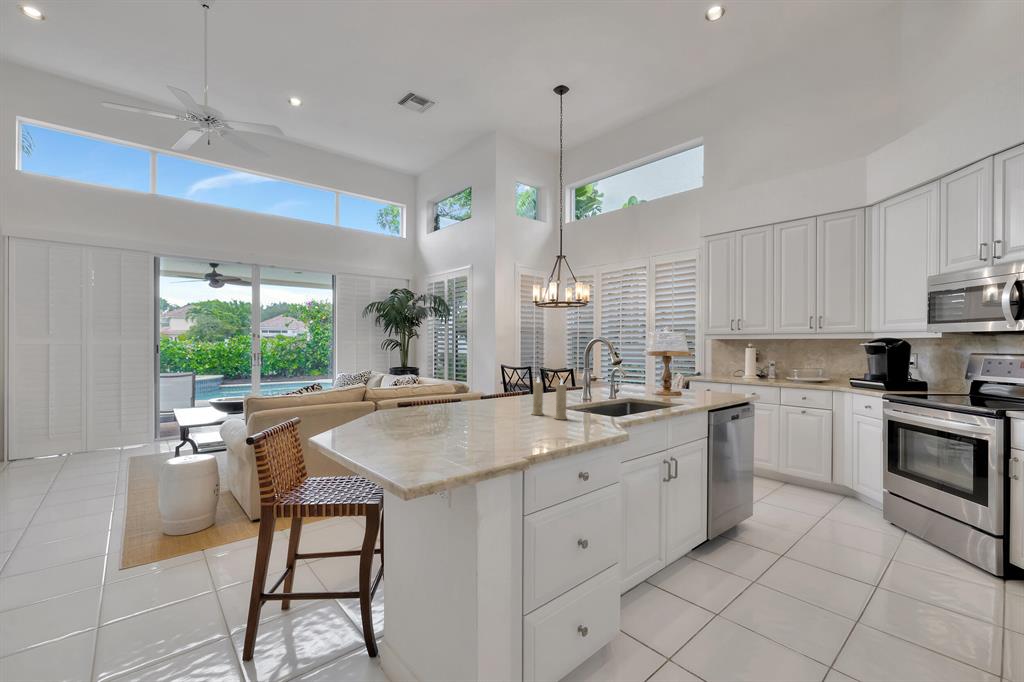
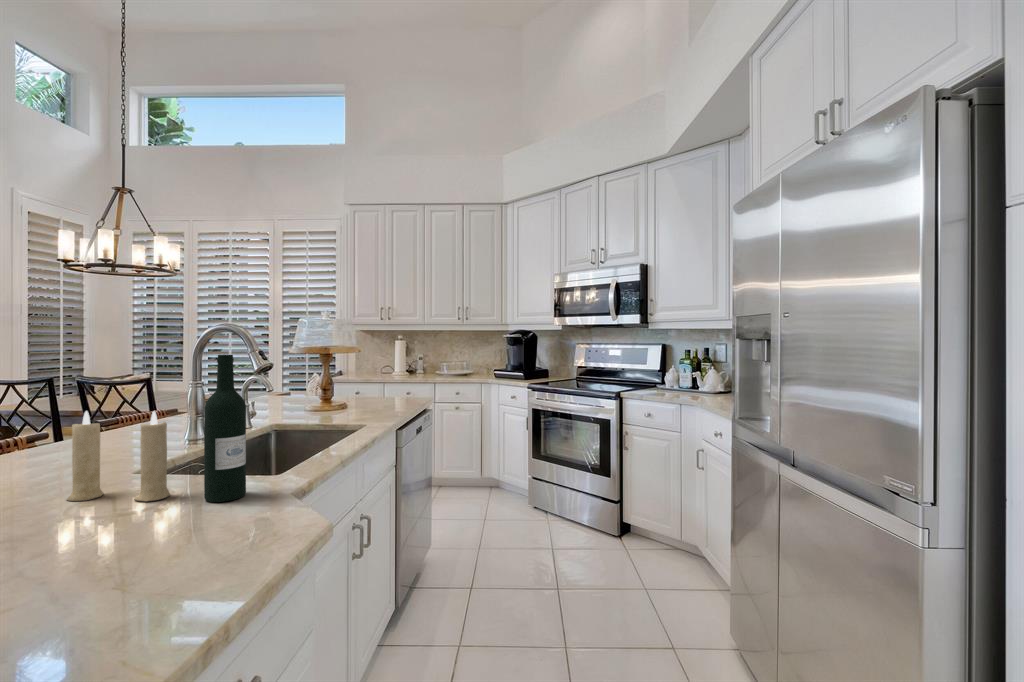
wine bottle: none [580,353,598,425] -> present [204,355,246,502]

